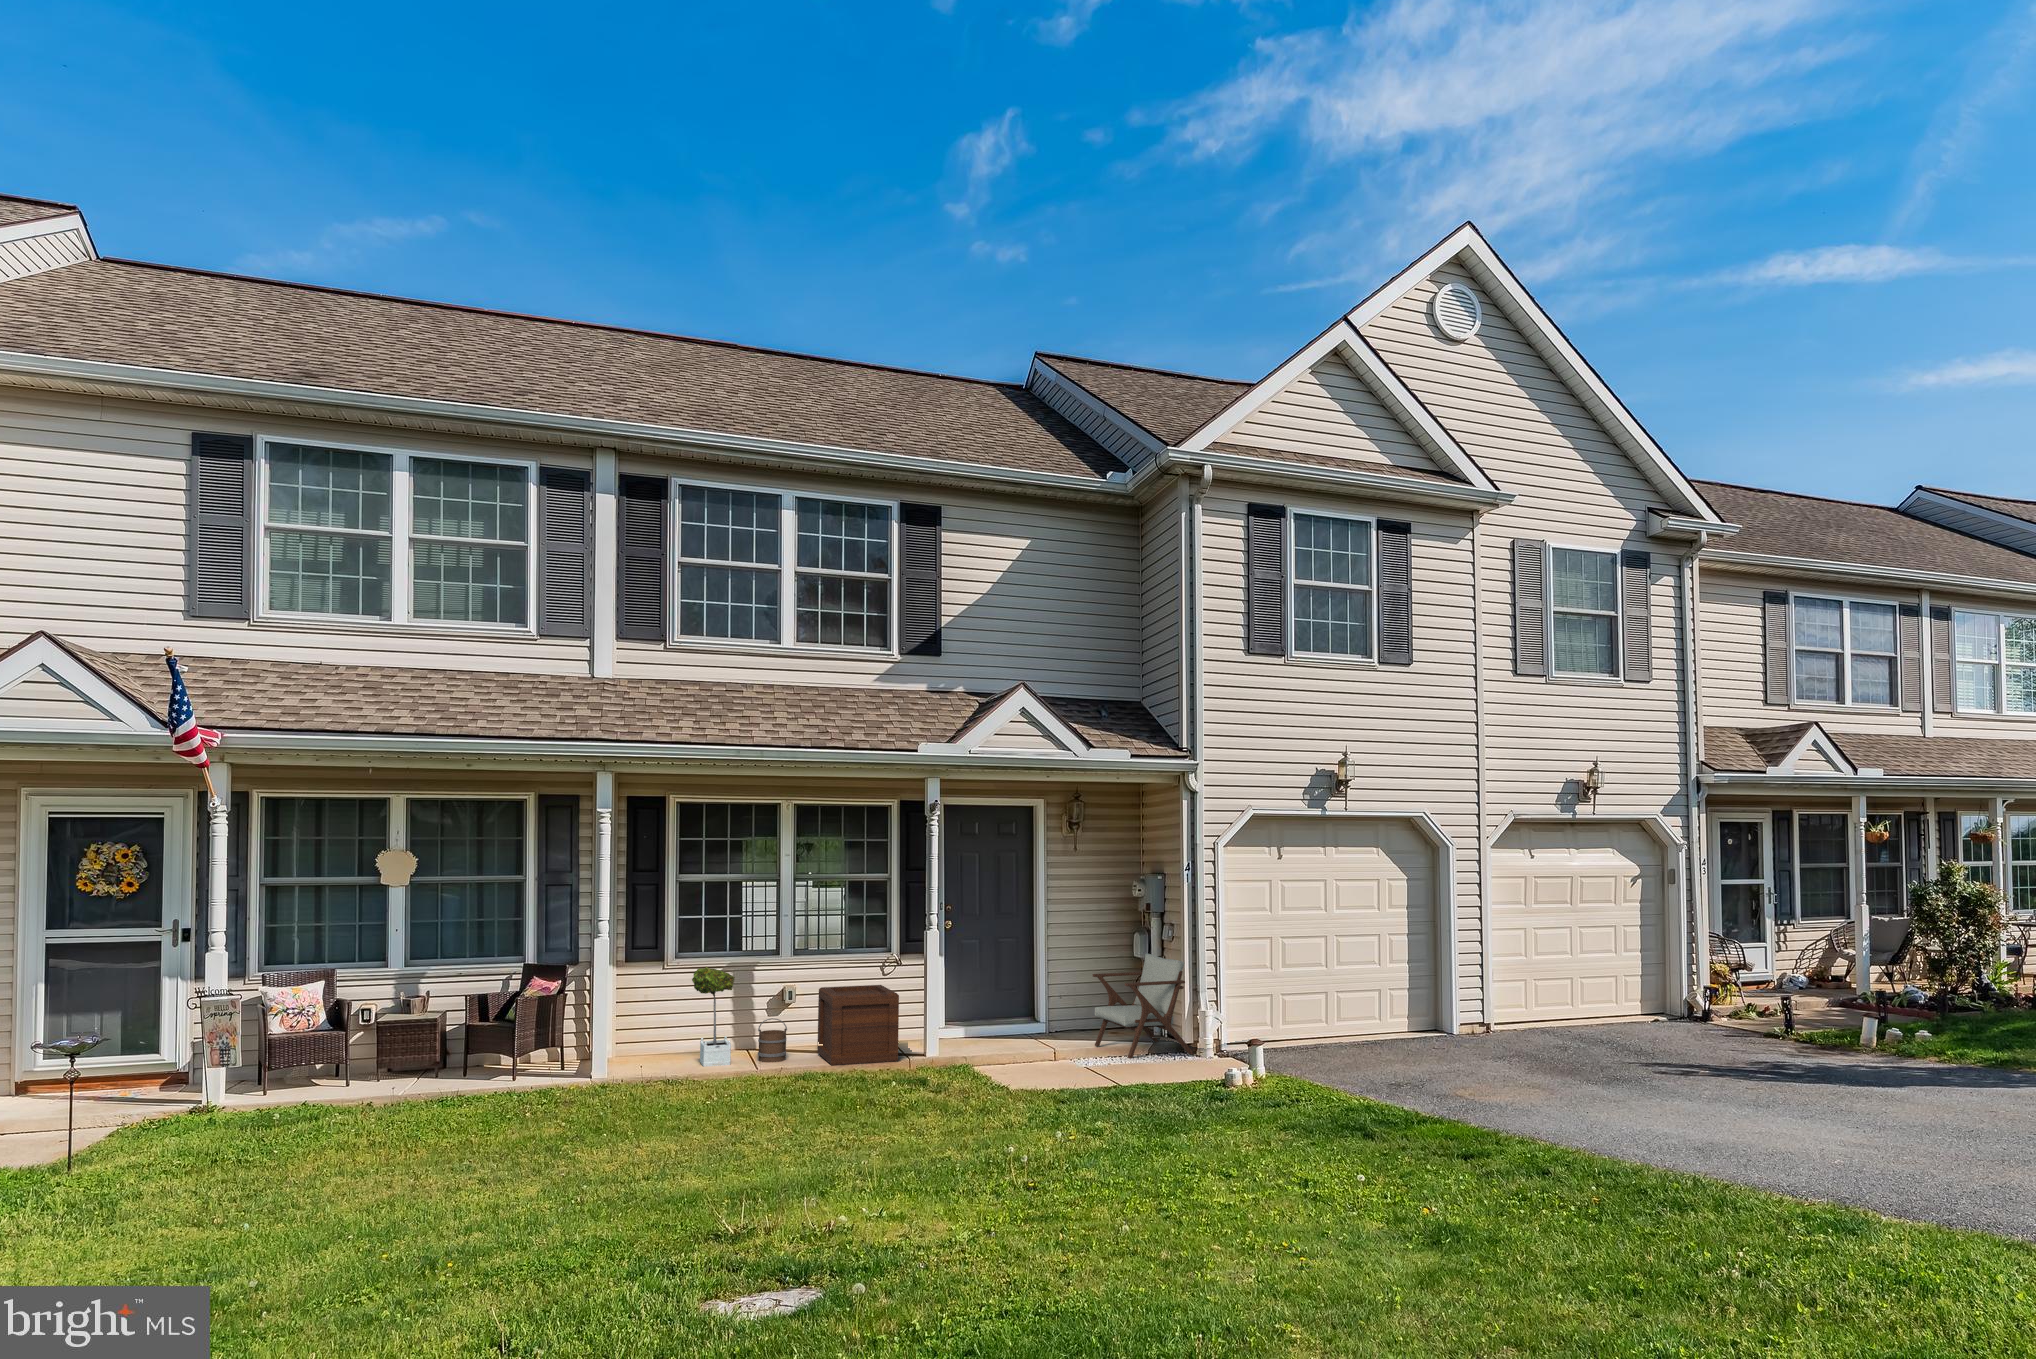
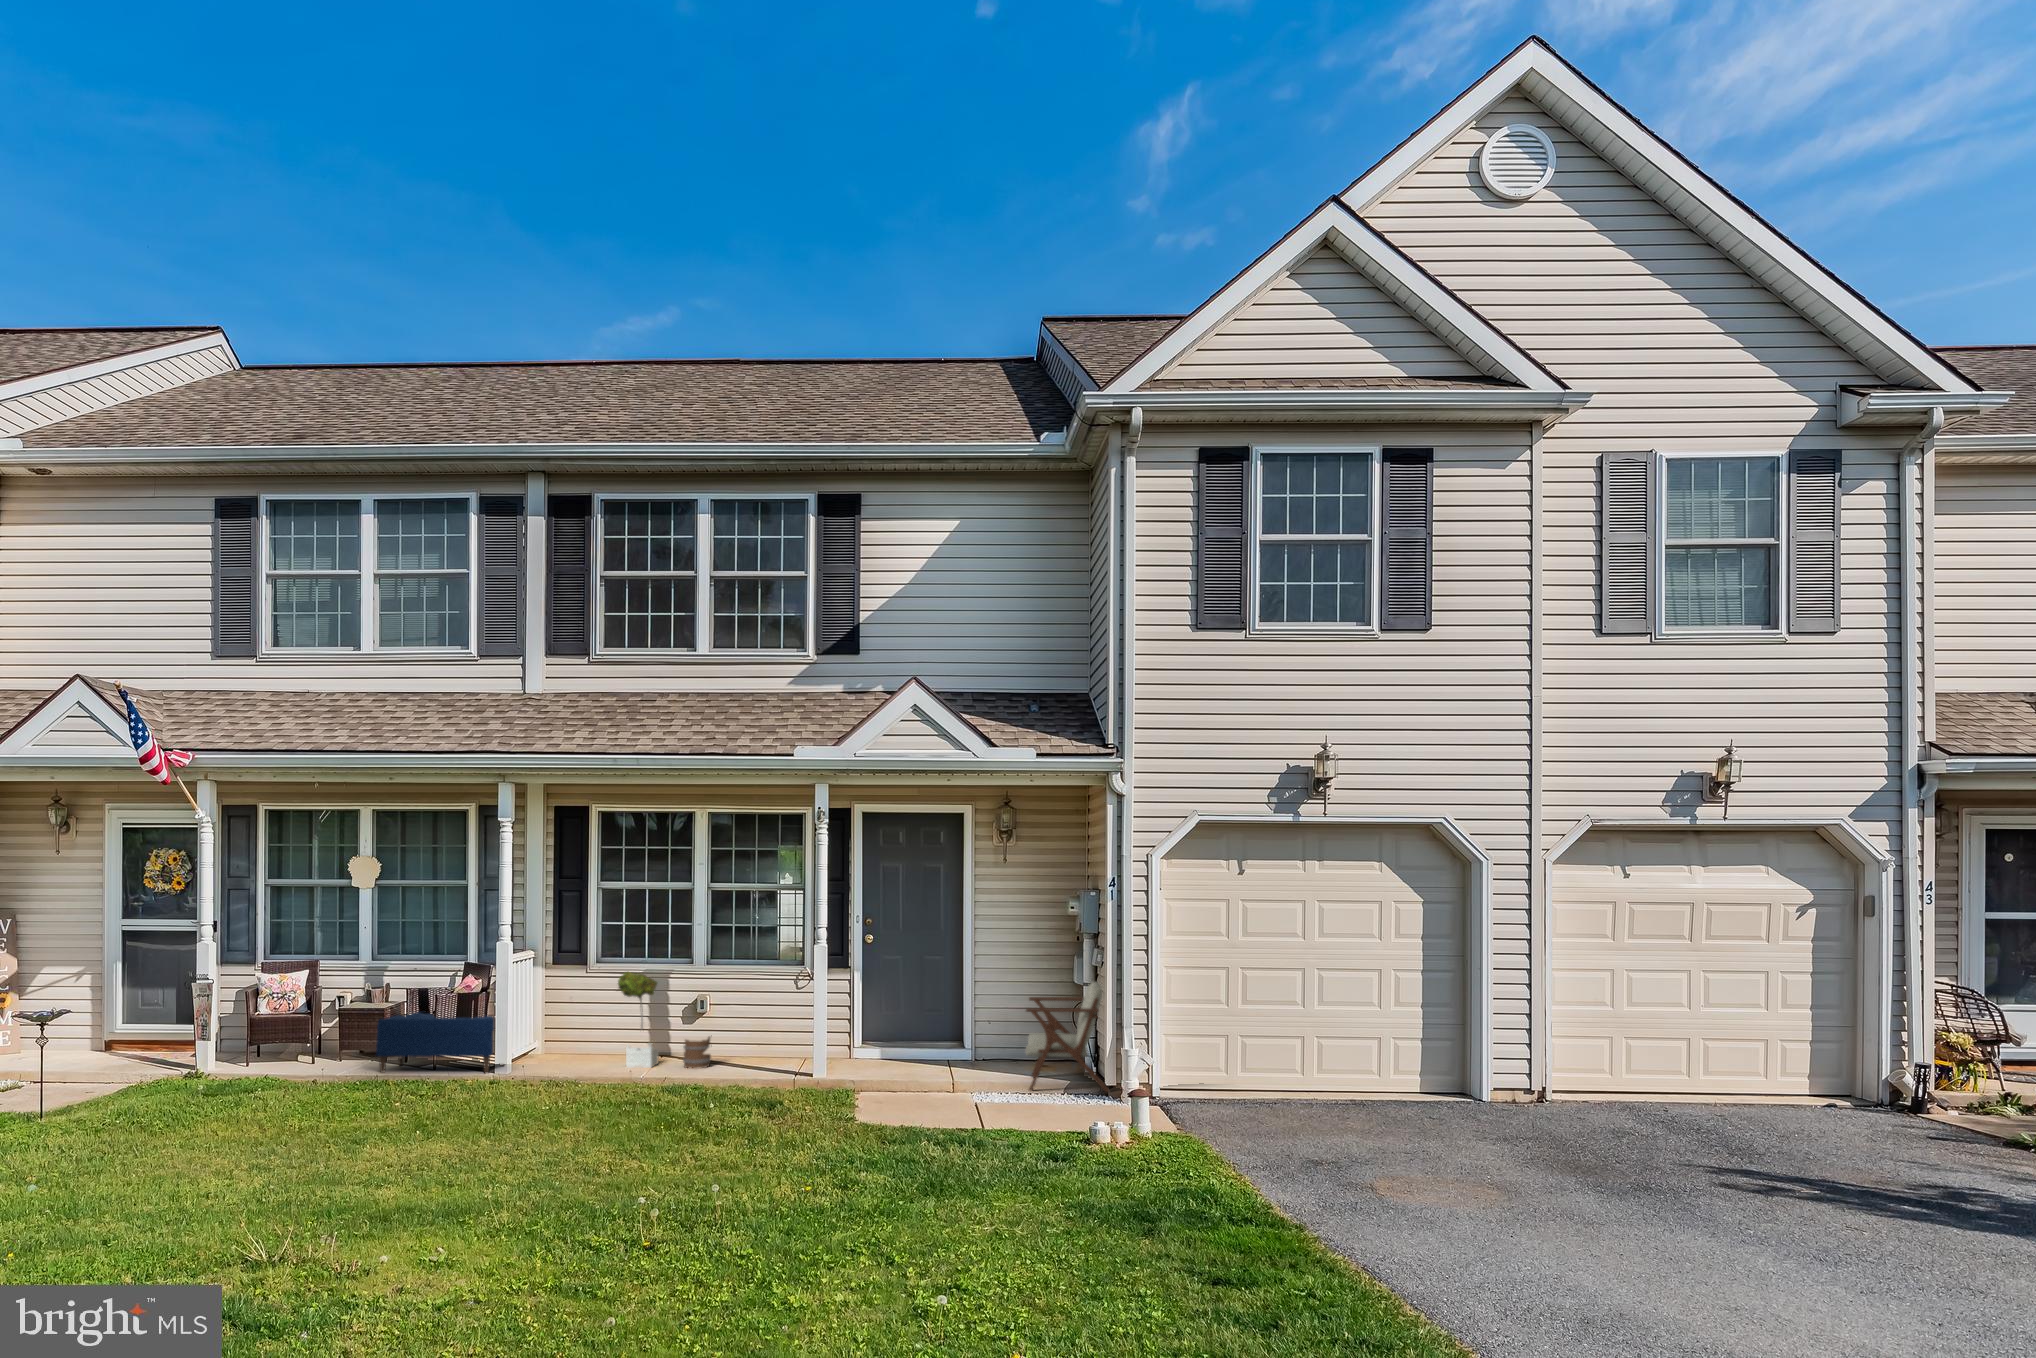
wooden crate: present [817,985,899,1066] -> none [732,997,815,1077]
bench: none [441,1016,578,1093] -> present [376,1011,503,1073]

